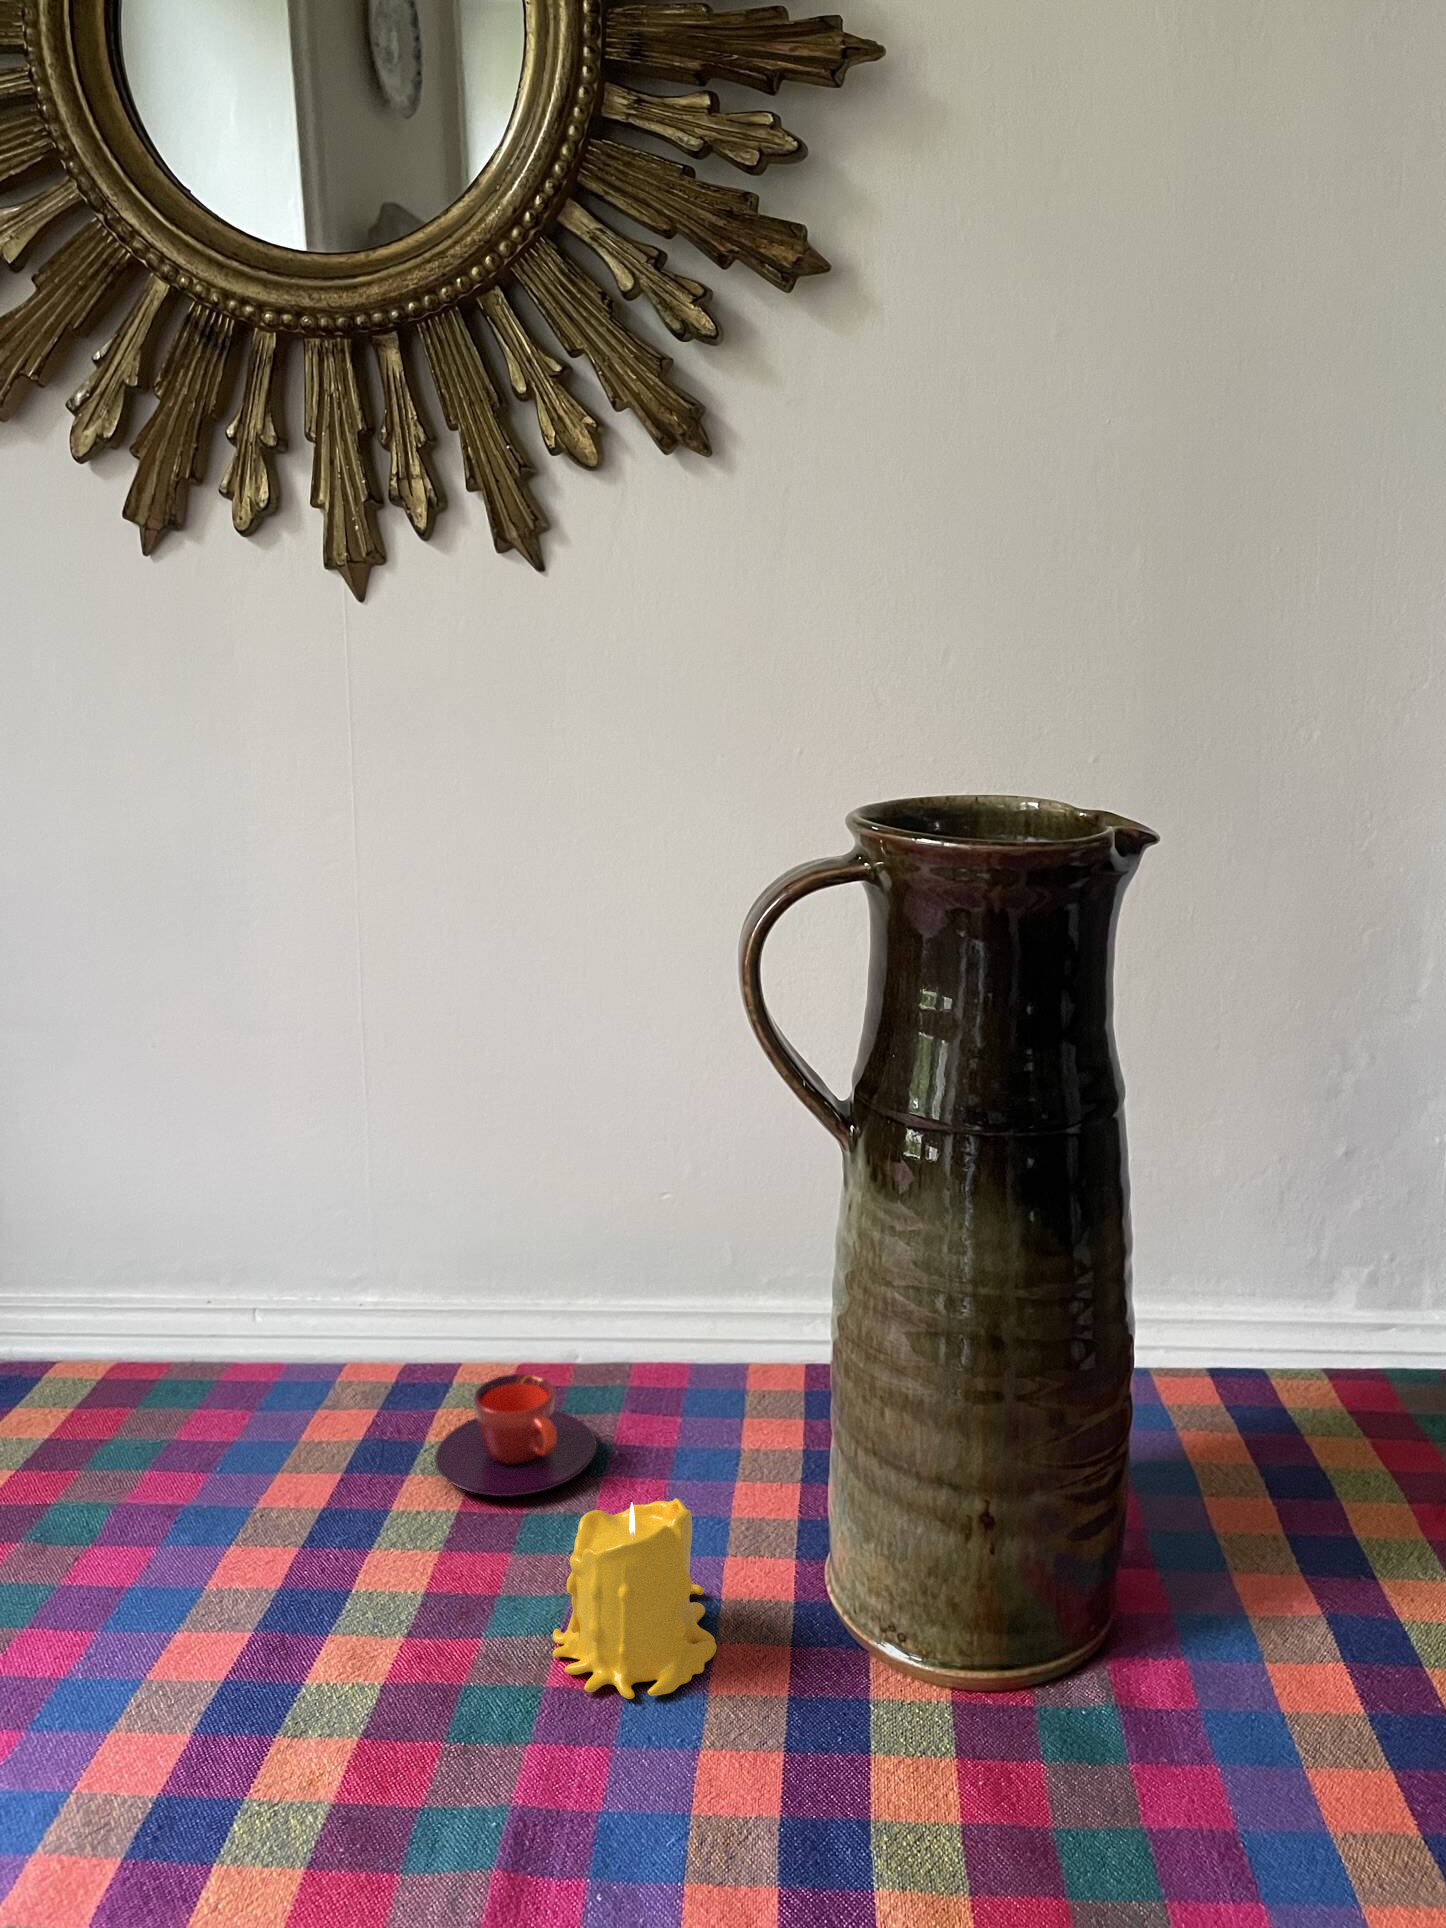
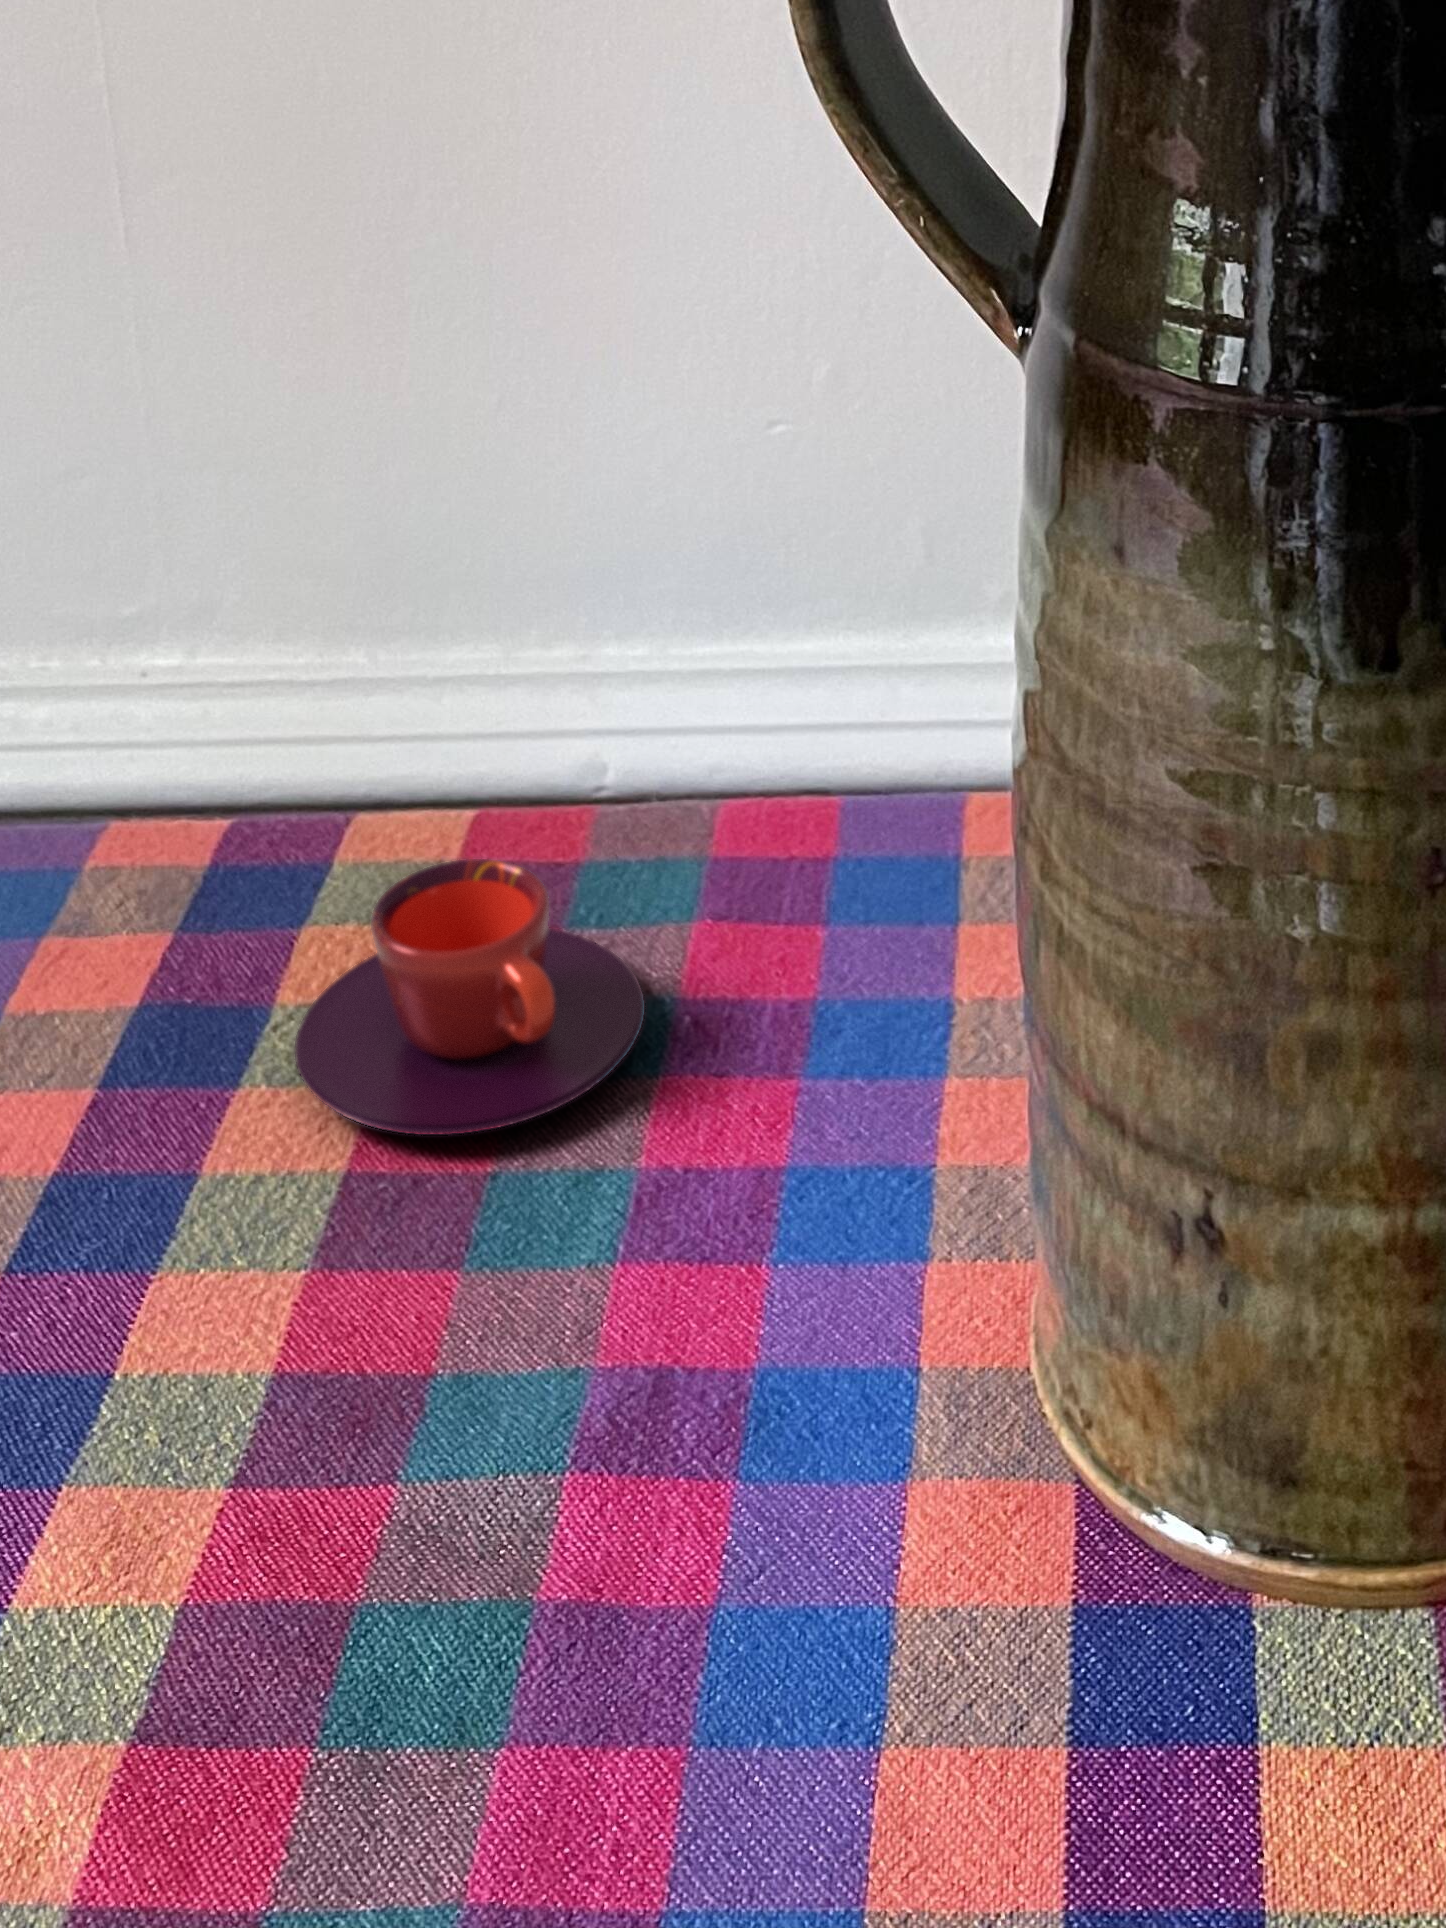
candle: present [553,1498,717,1699] -> none [552,1166,912,1617]

